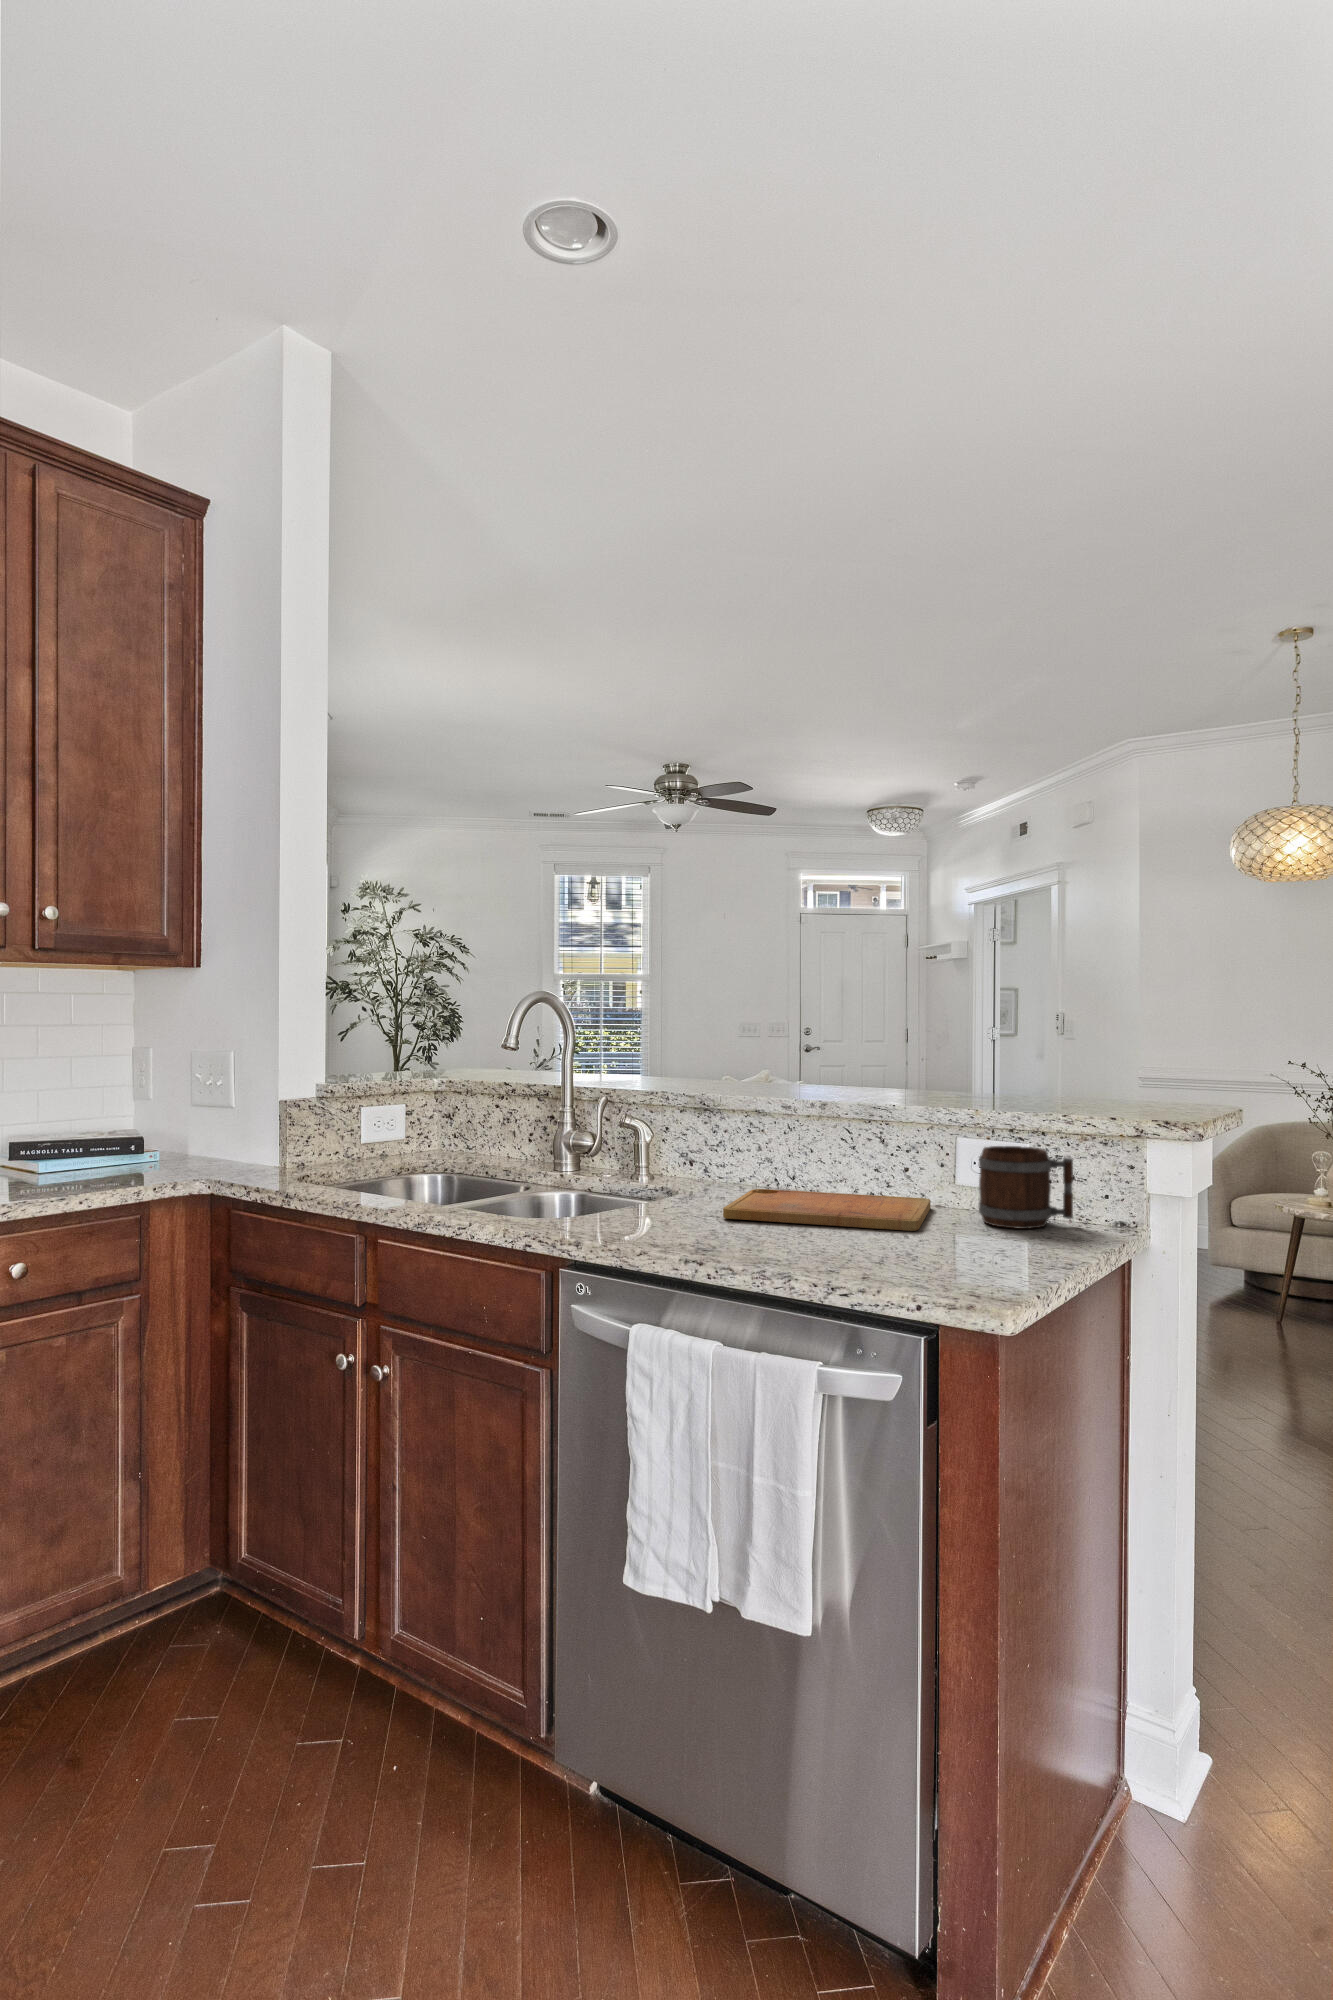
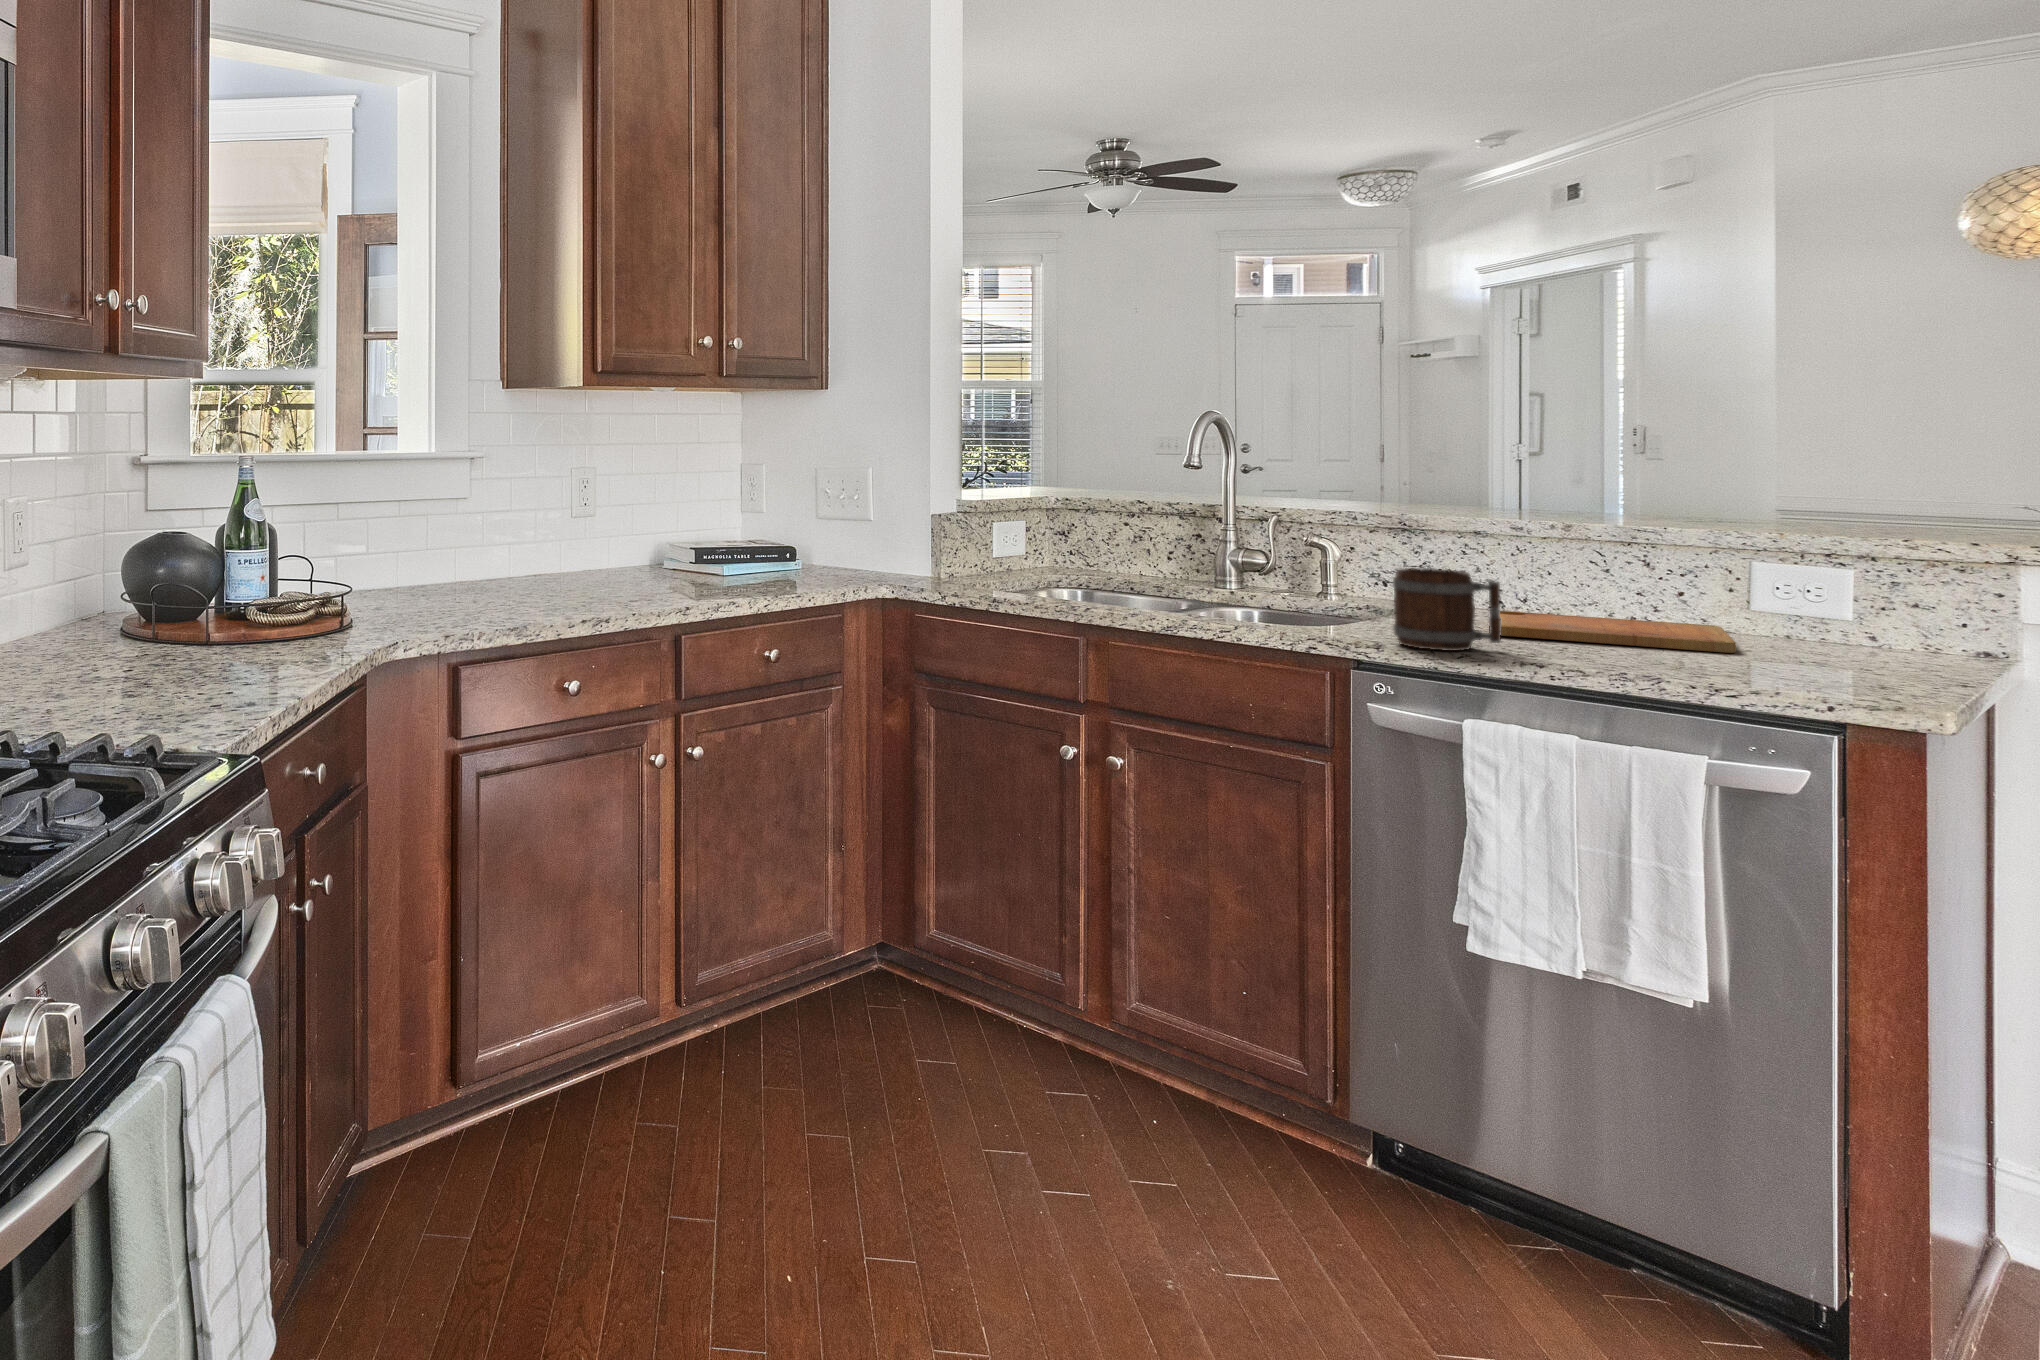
mug: present [979,1146,1073,1229] -> present [1393,568,1501,651]

